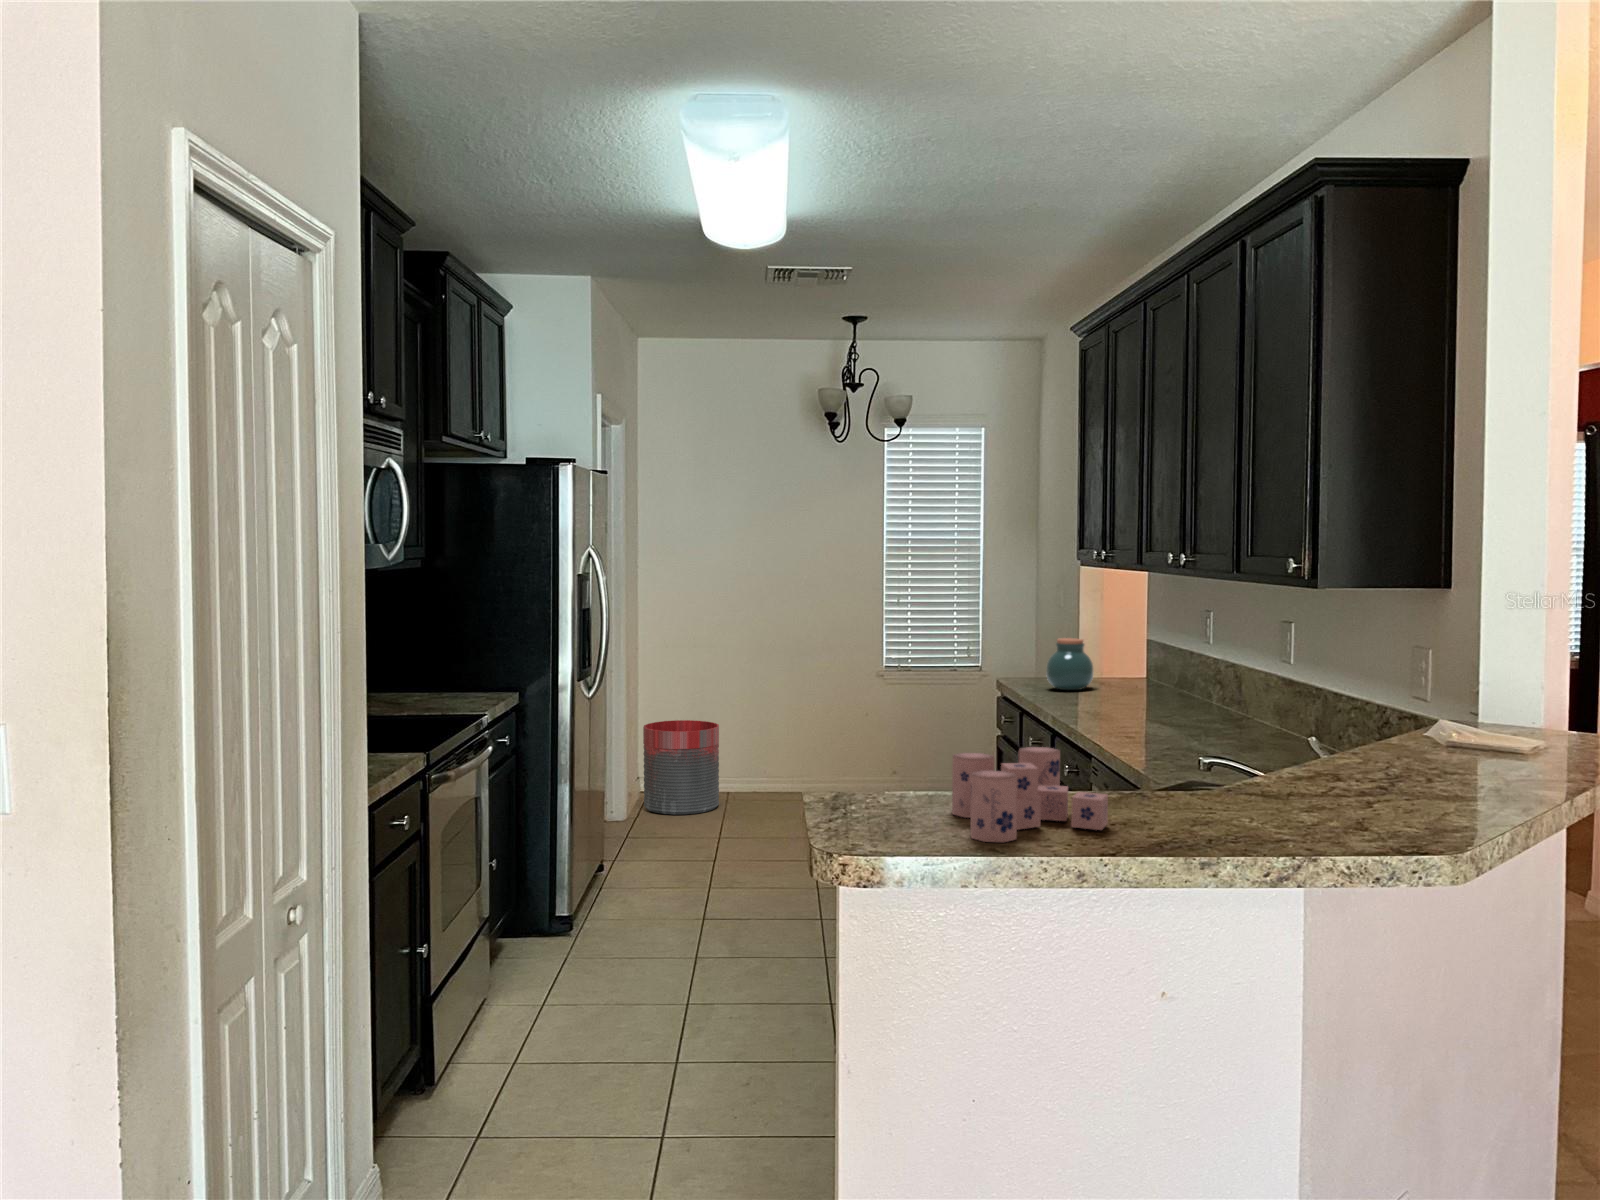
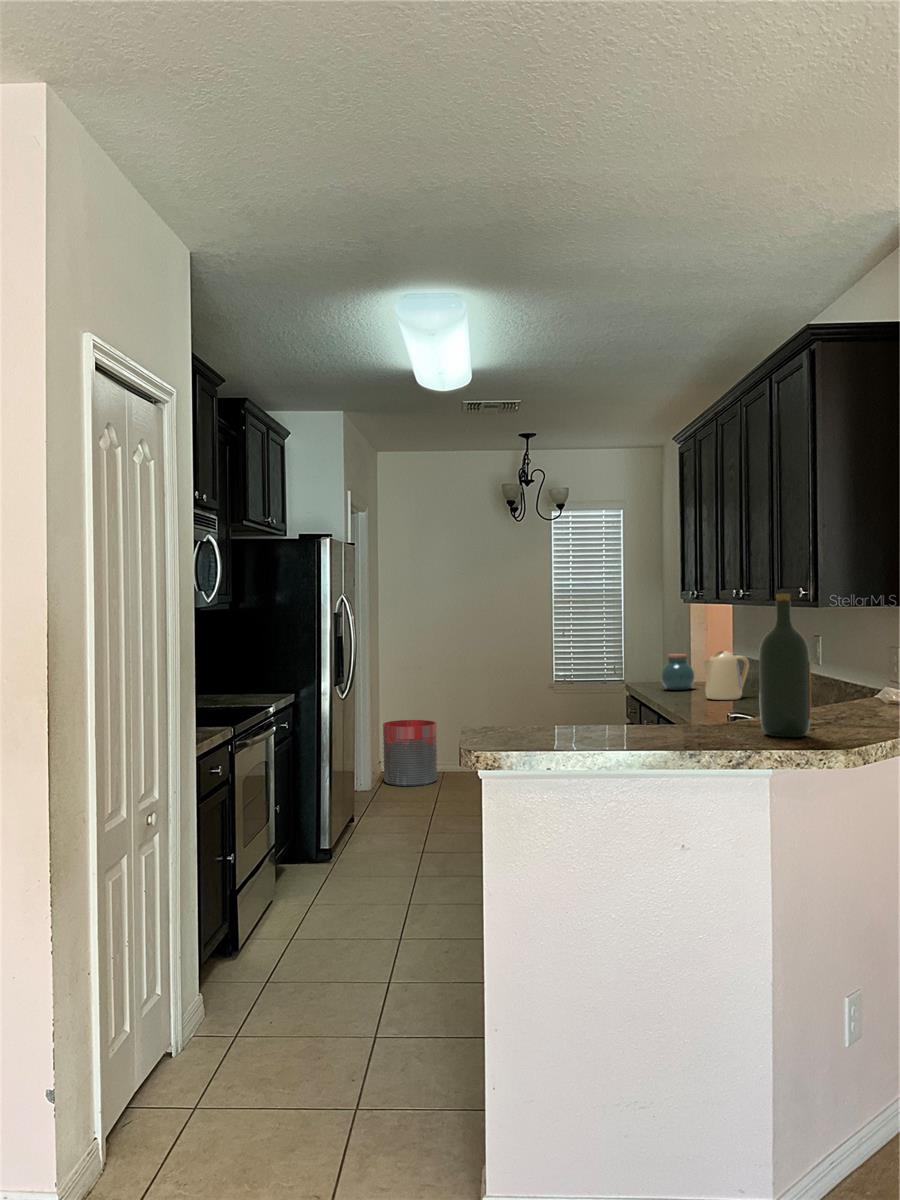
wine bottle: none [1292,591,1378,823] -> present [759,594,811,737]
kettle: none [1111,638,1177,709] -> present [702,651,749,700]
candle: present [952,747,1108,842] -> none [547,694,641,745]

